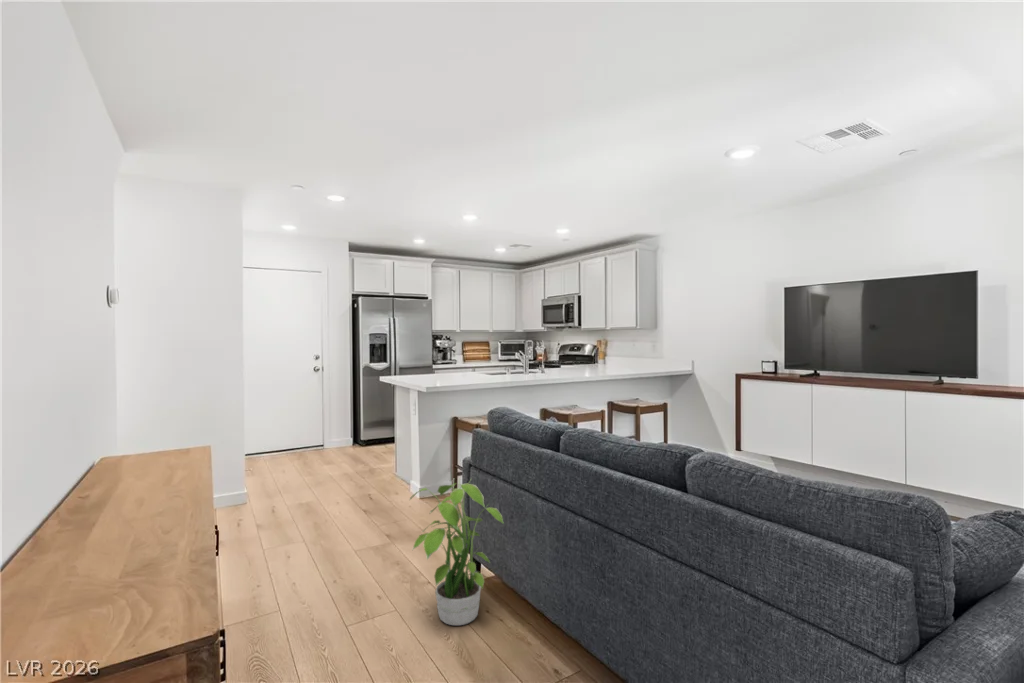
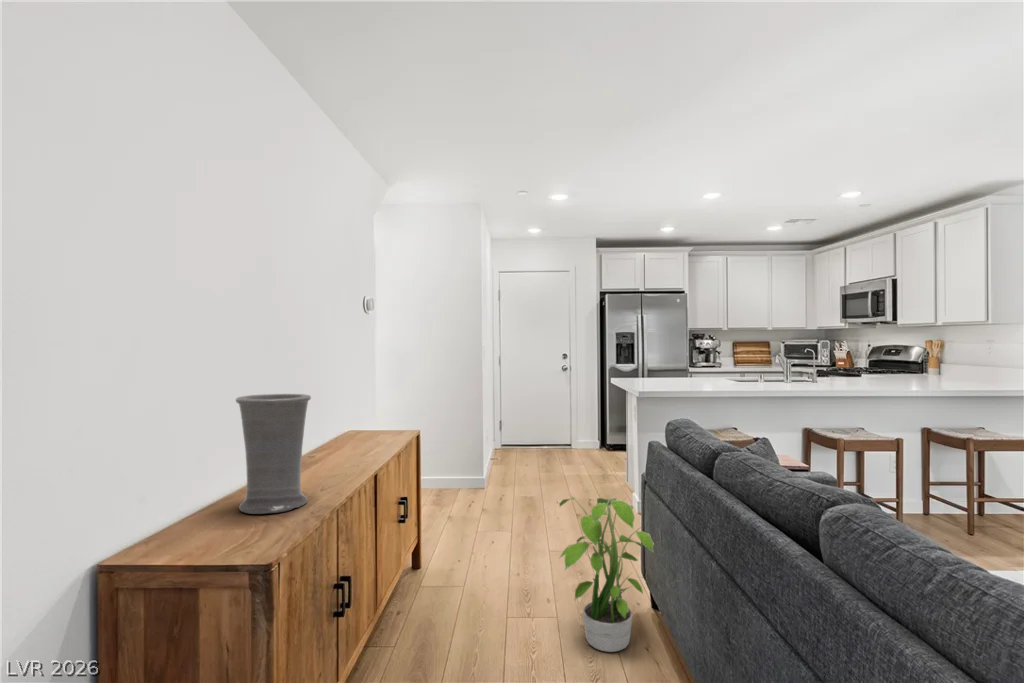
vase: none [49,408,172,582] -> present [236,394,311,514]

